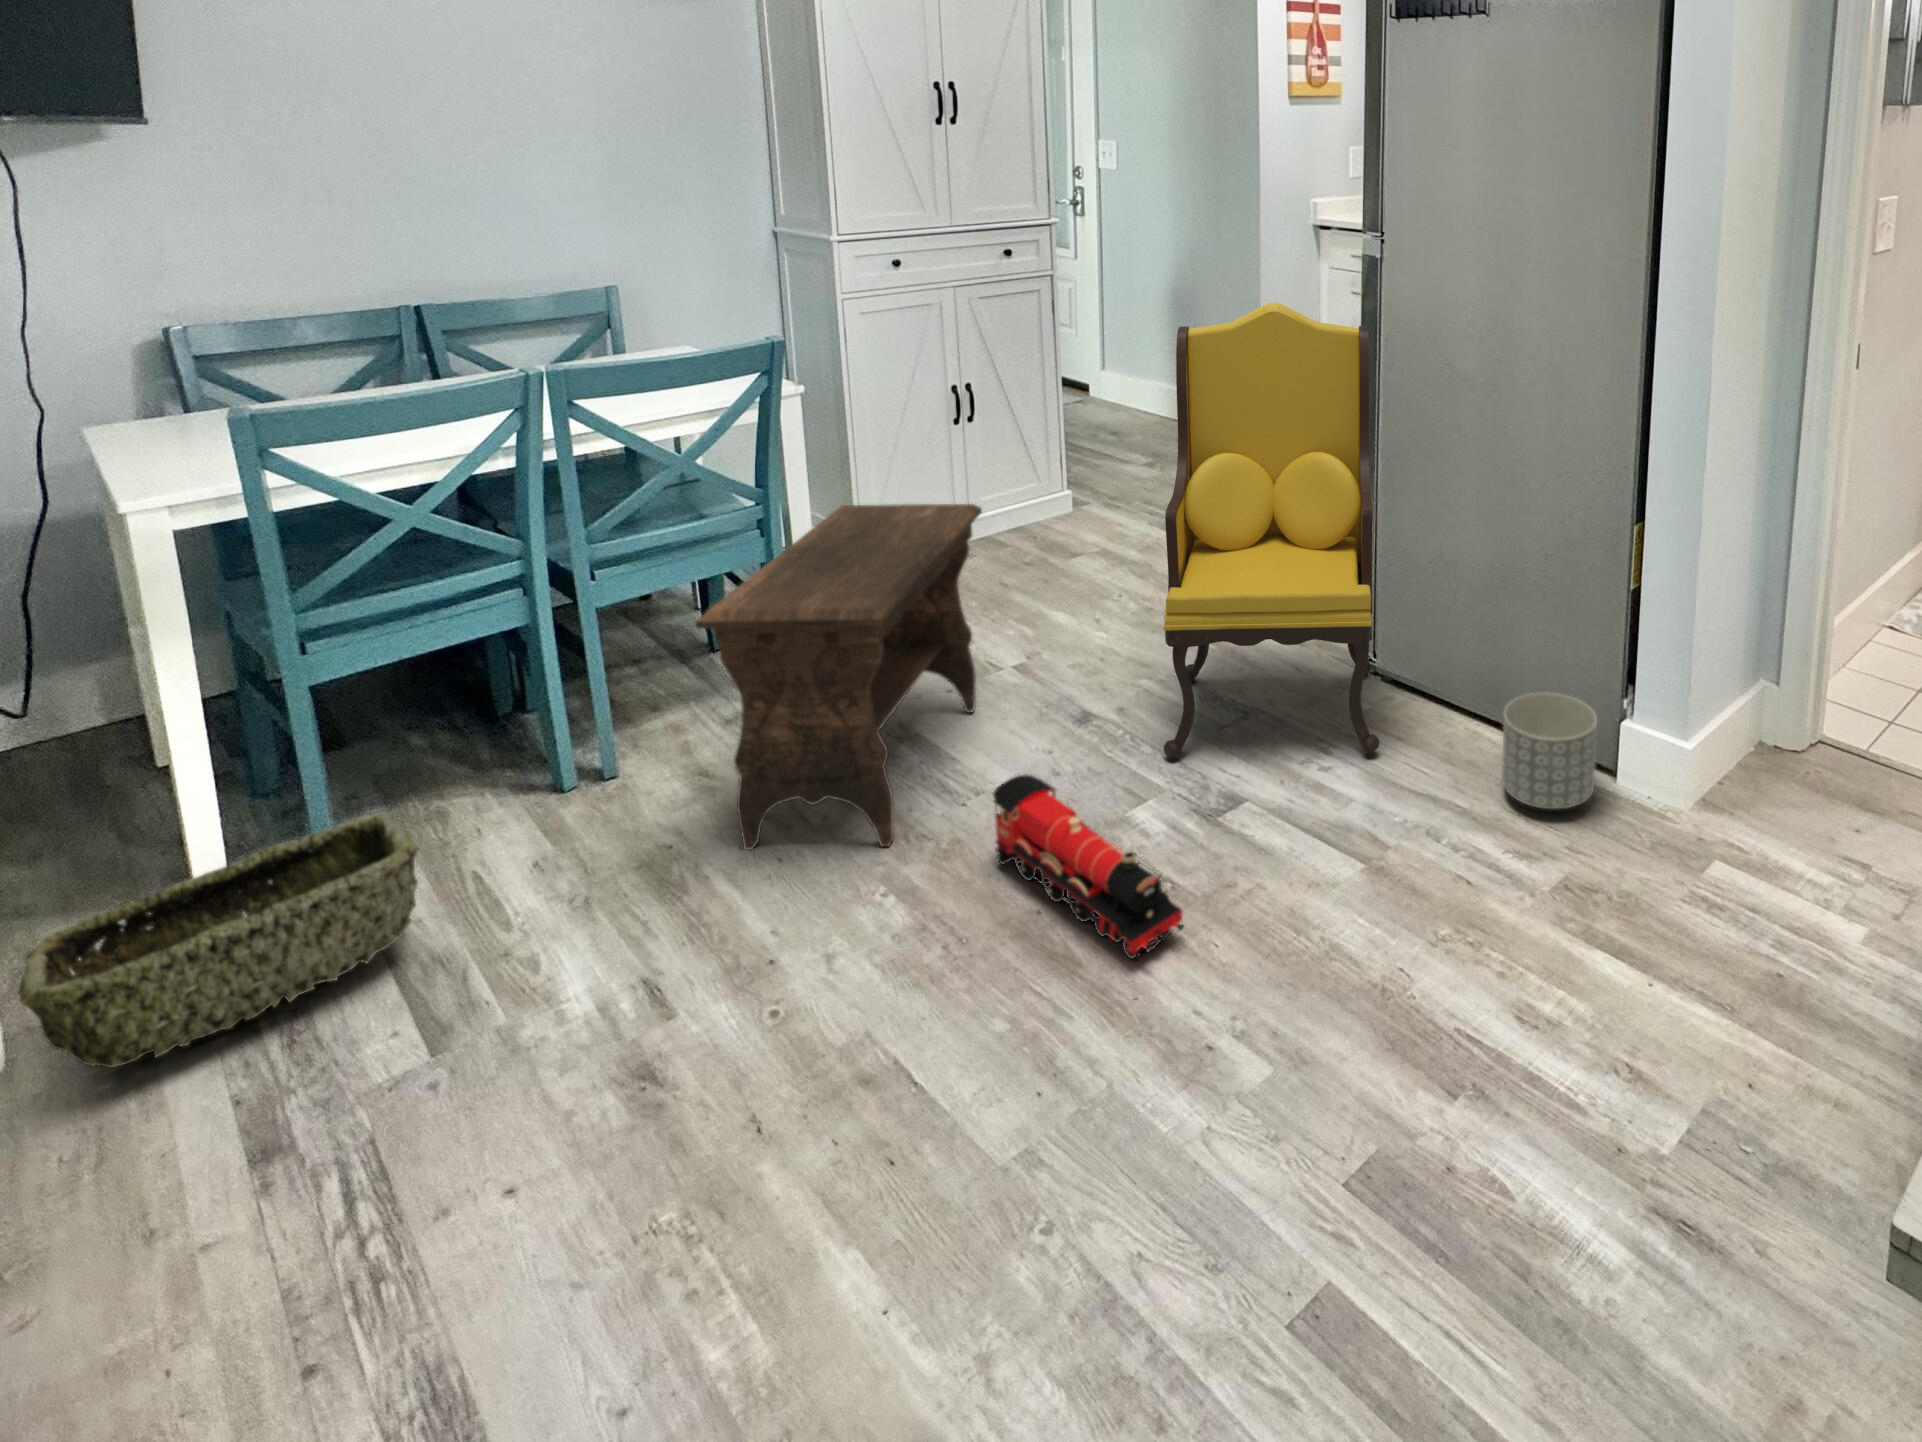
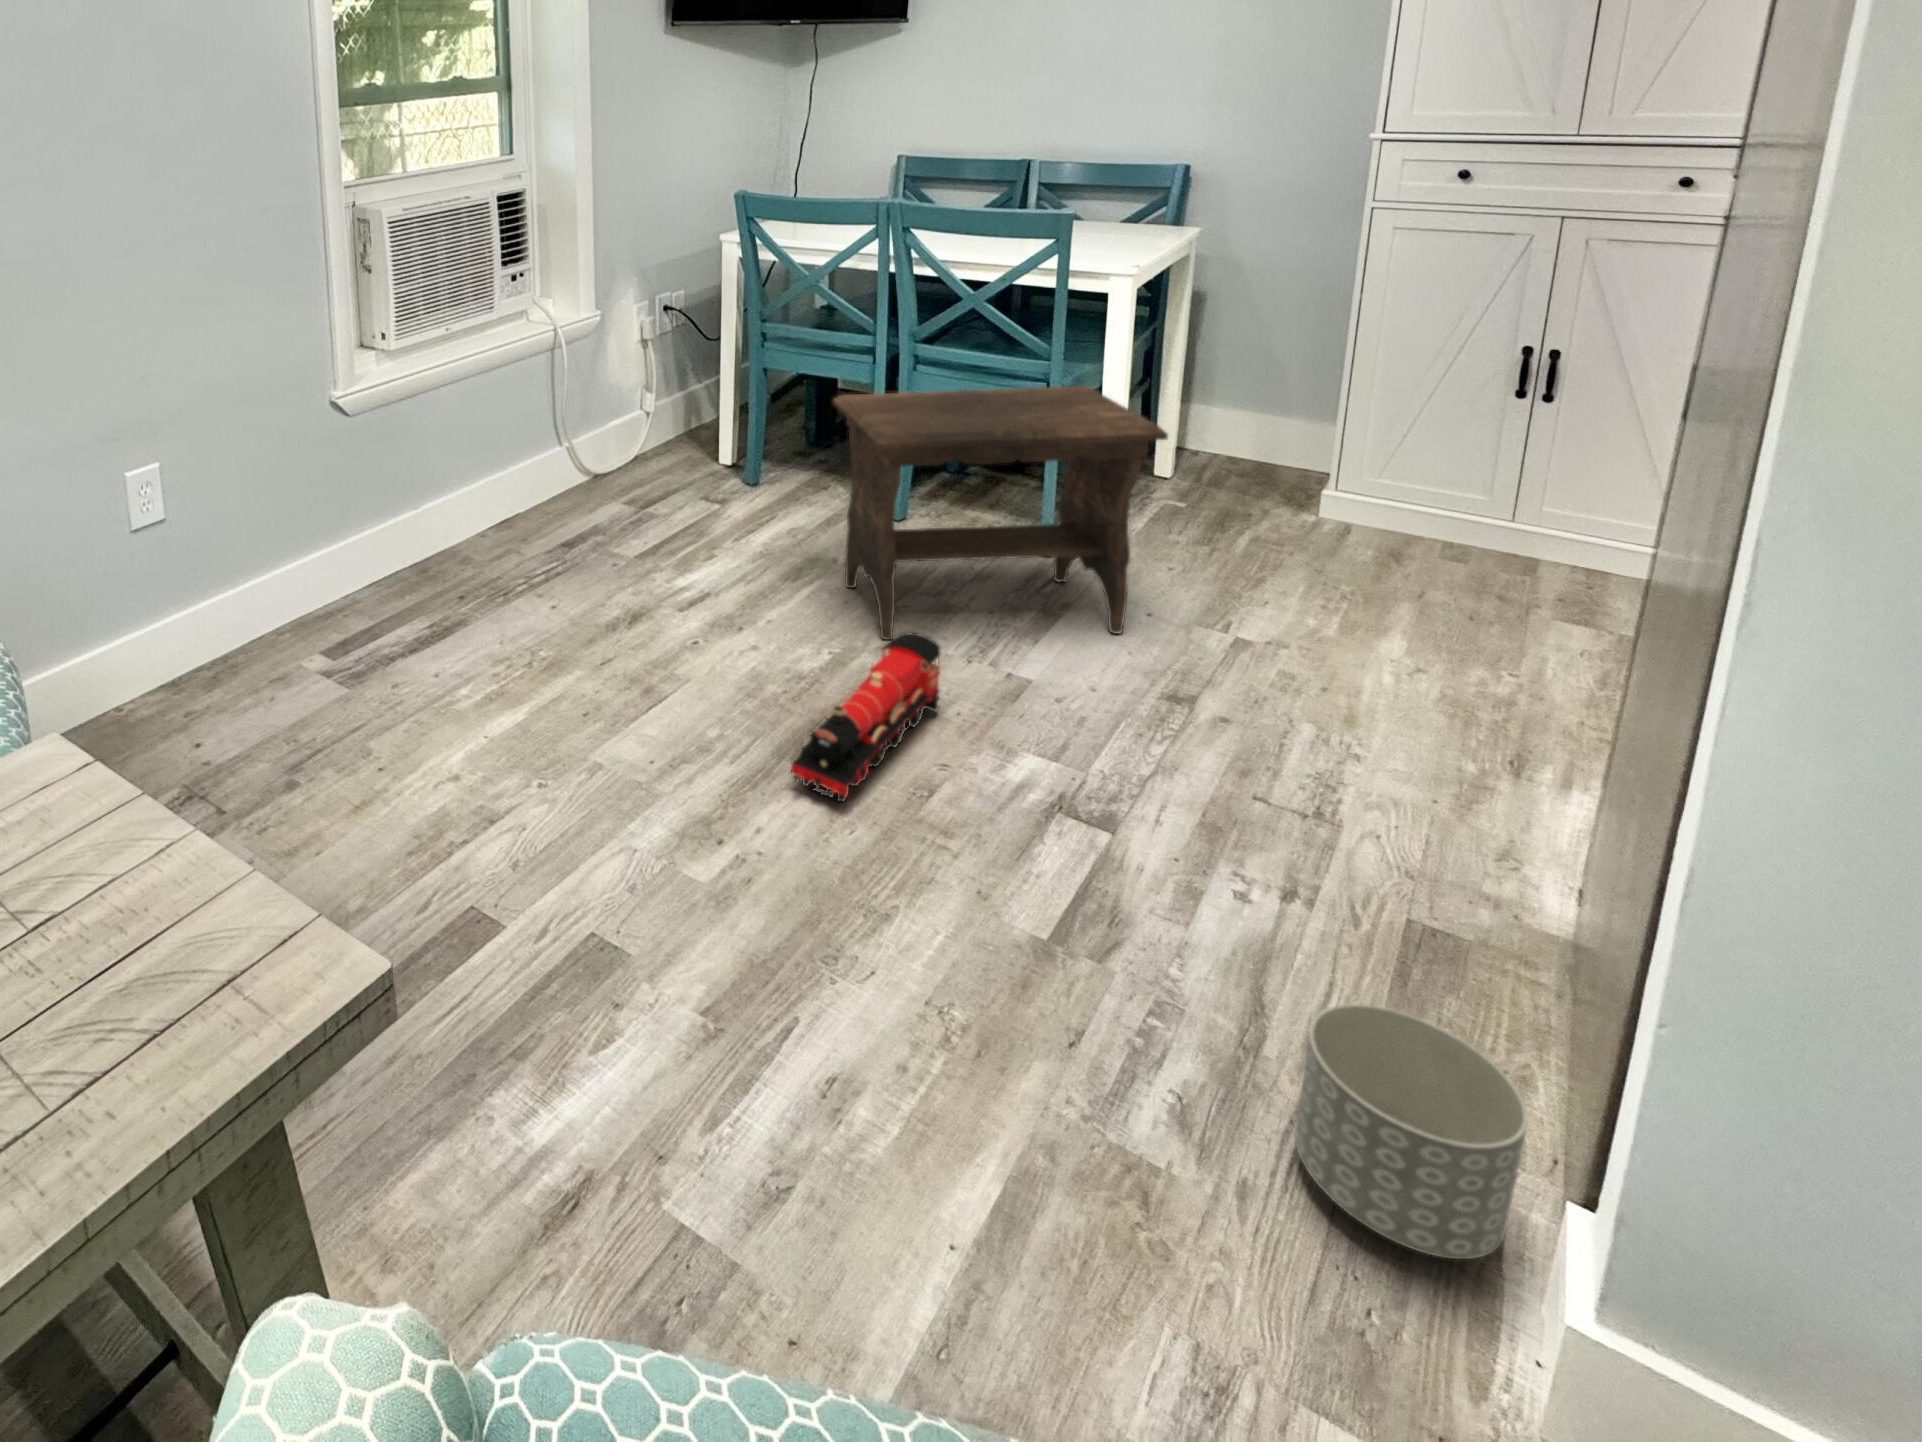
armchair: present [1164,303,1380,762] -> none [1135,281,1698,961]
woven basket: present [18,812,418,1068] -> none [580,426,740,509]

